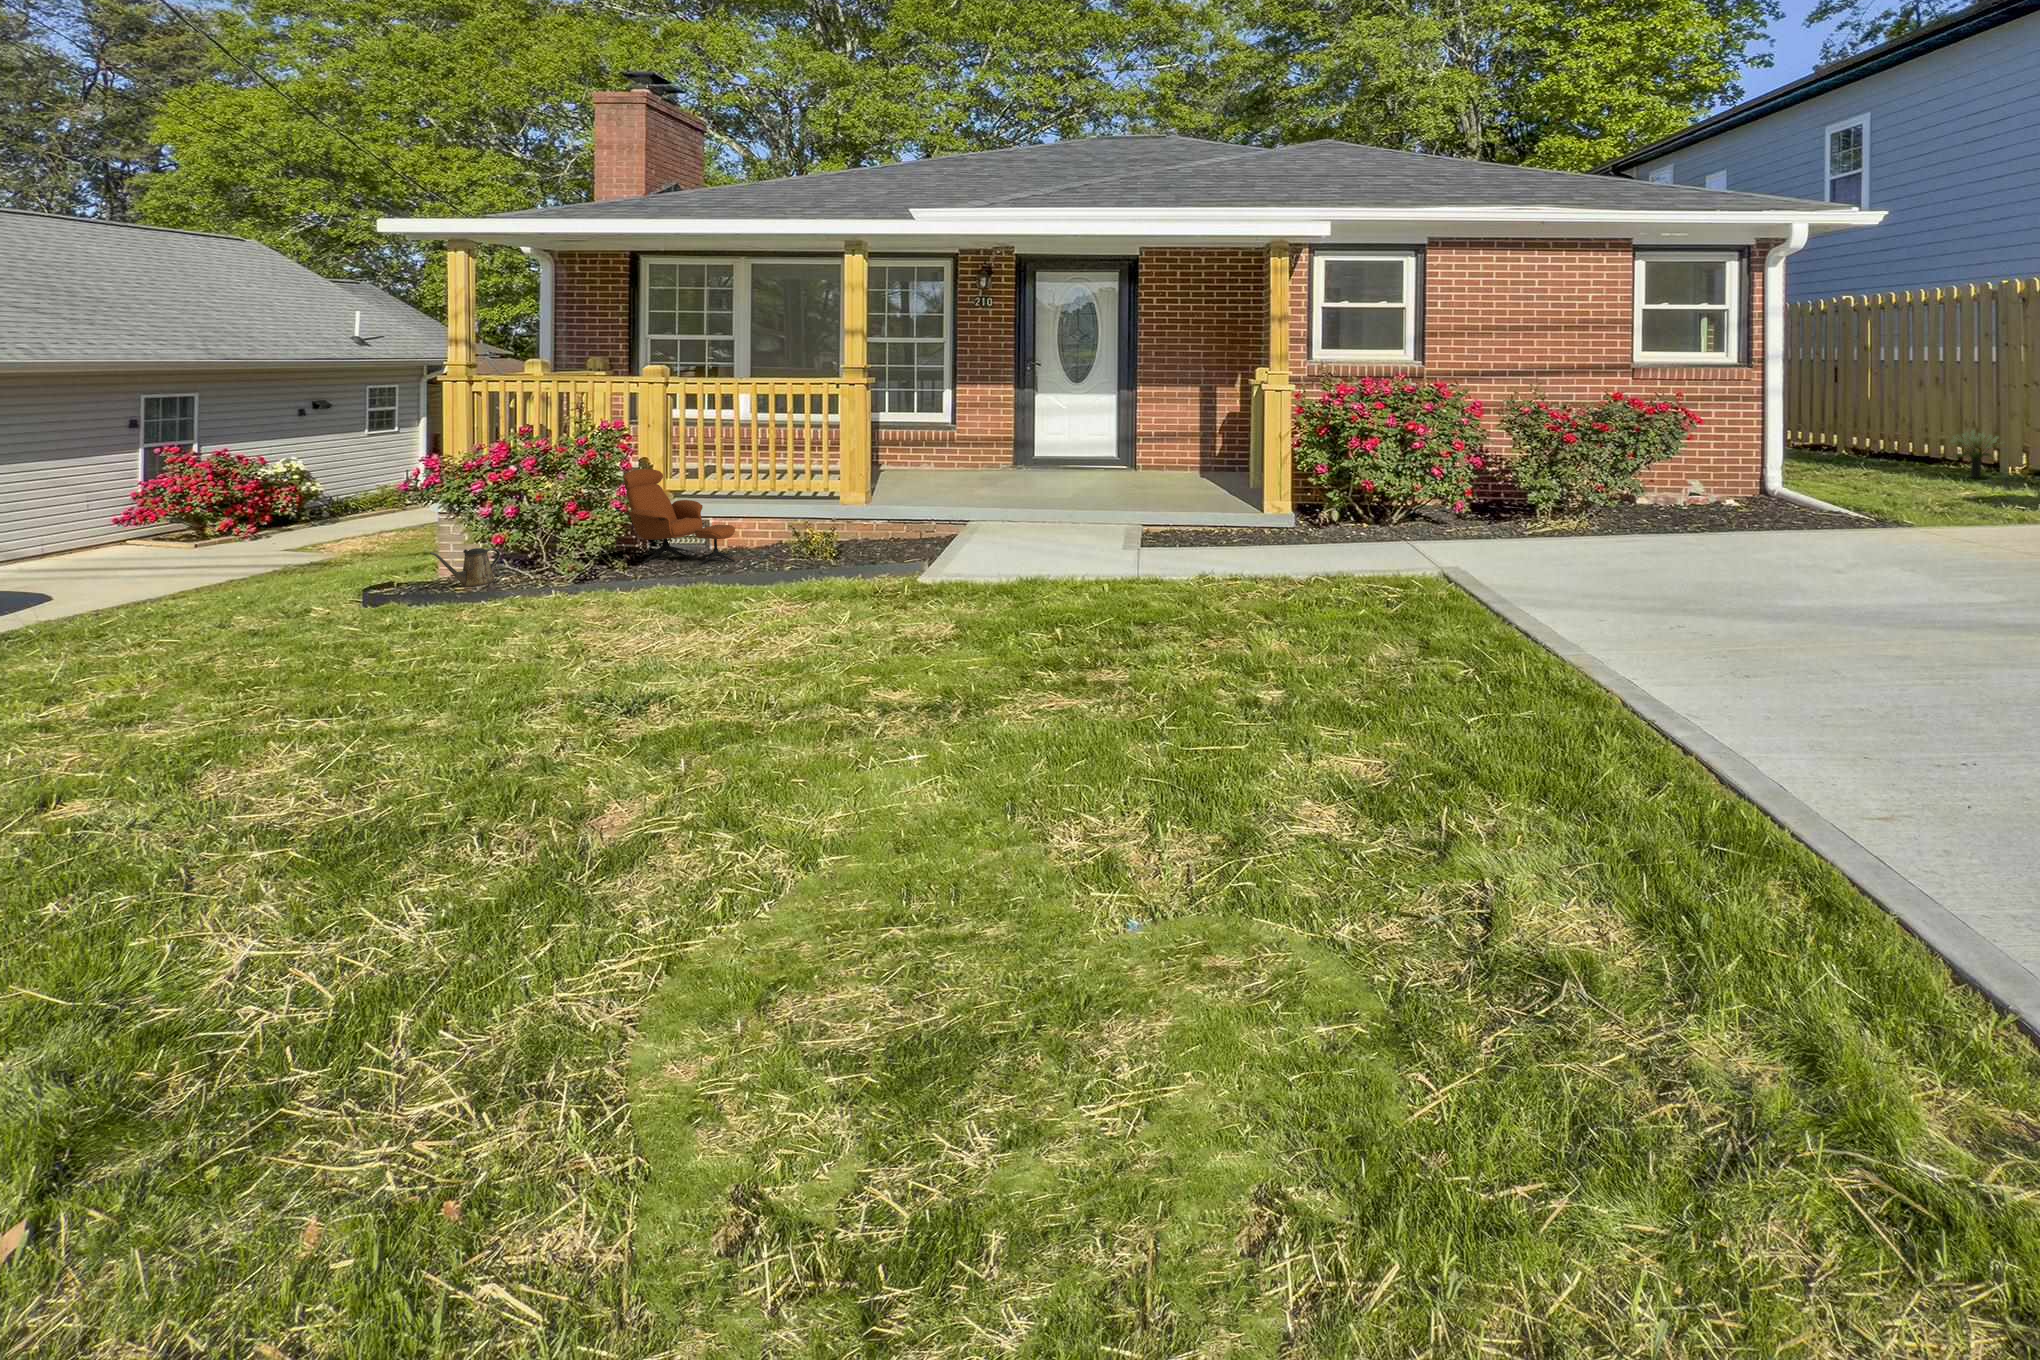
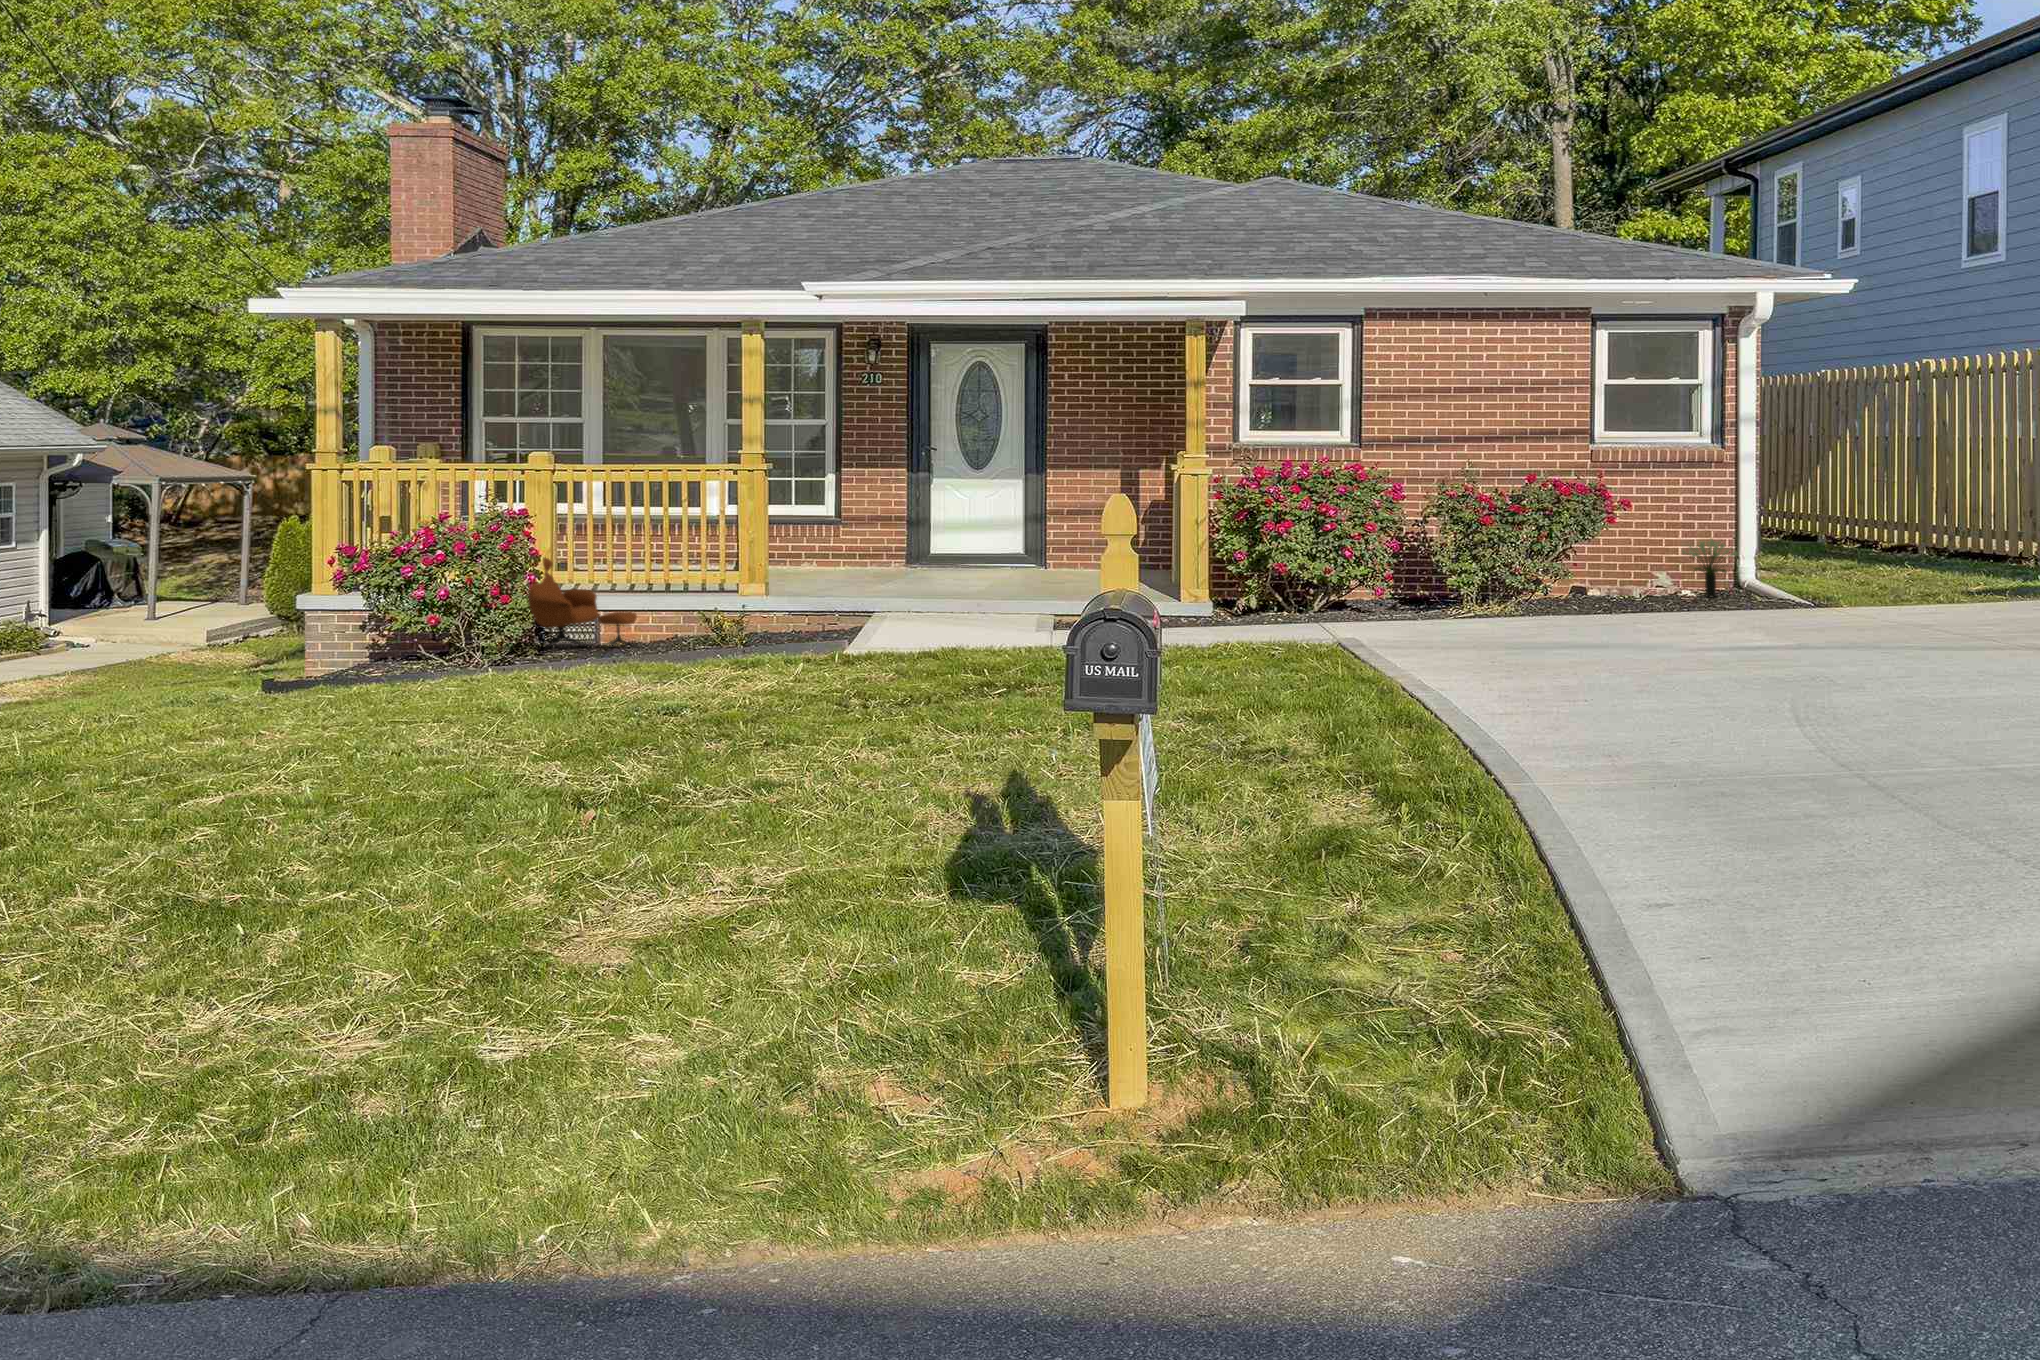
potted plant: present [1950,430,1998,478] -> present [1682,540,1738,597]
watering can: present [430,548,500,587] -> none [333,637,390,675]

